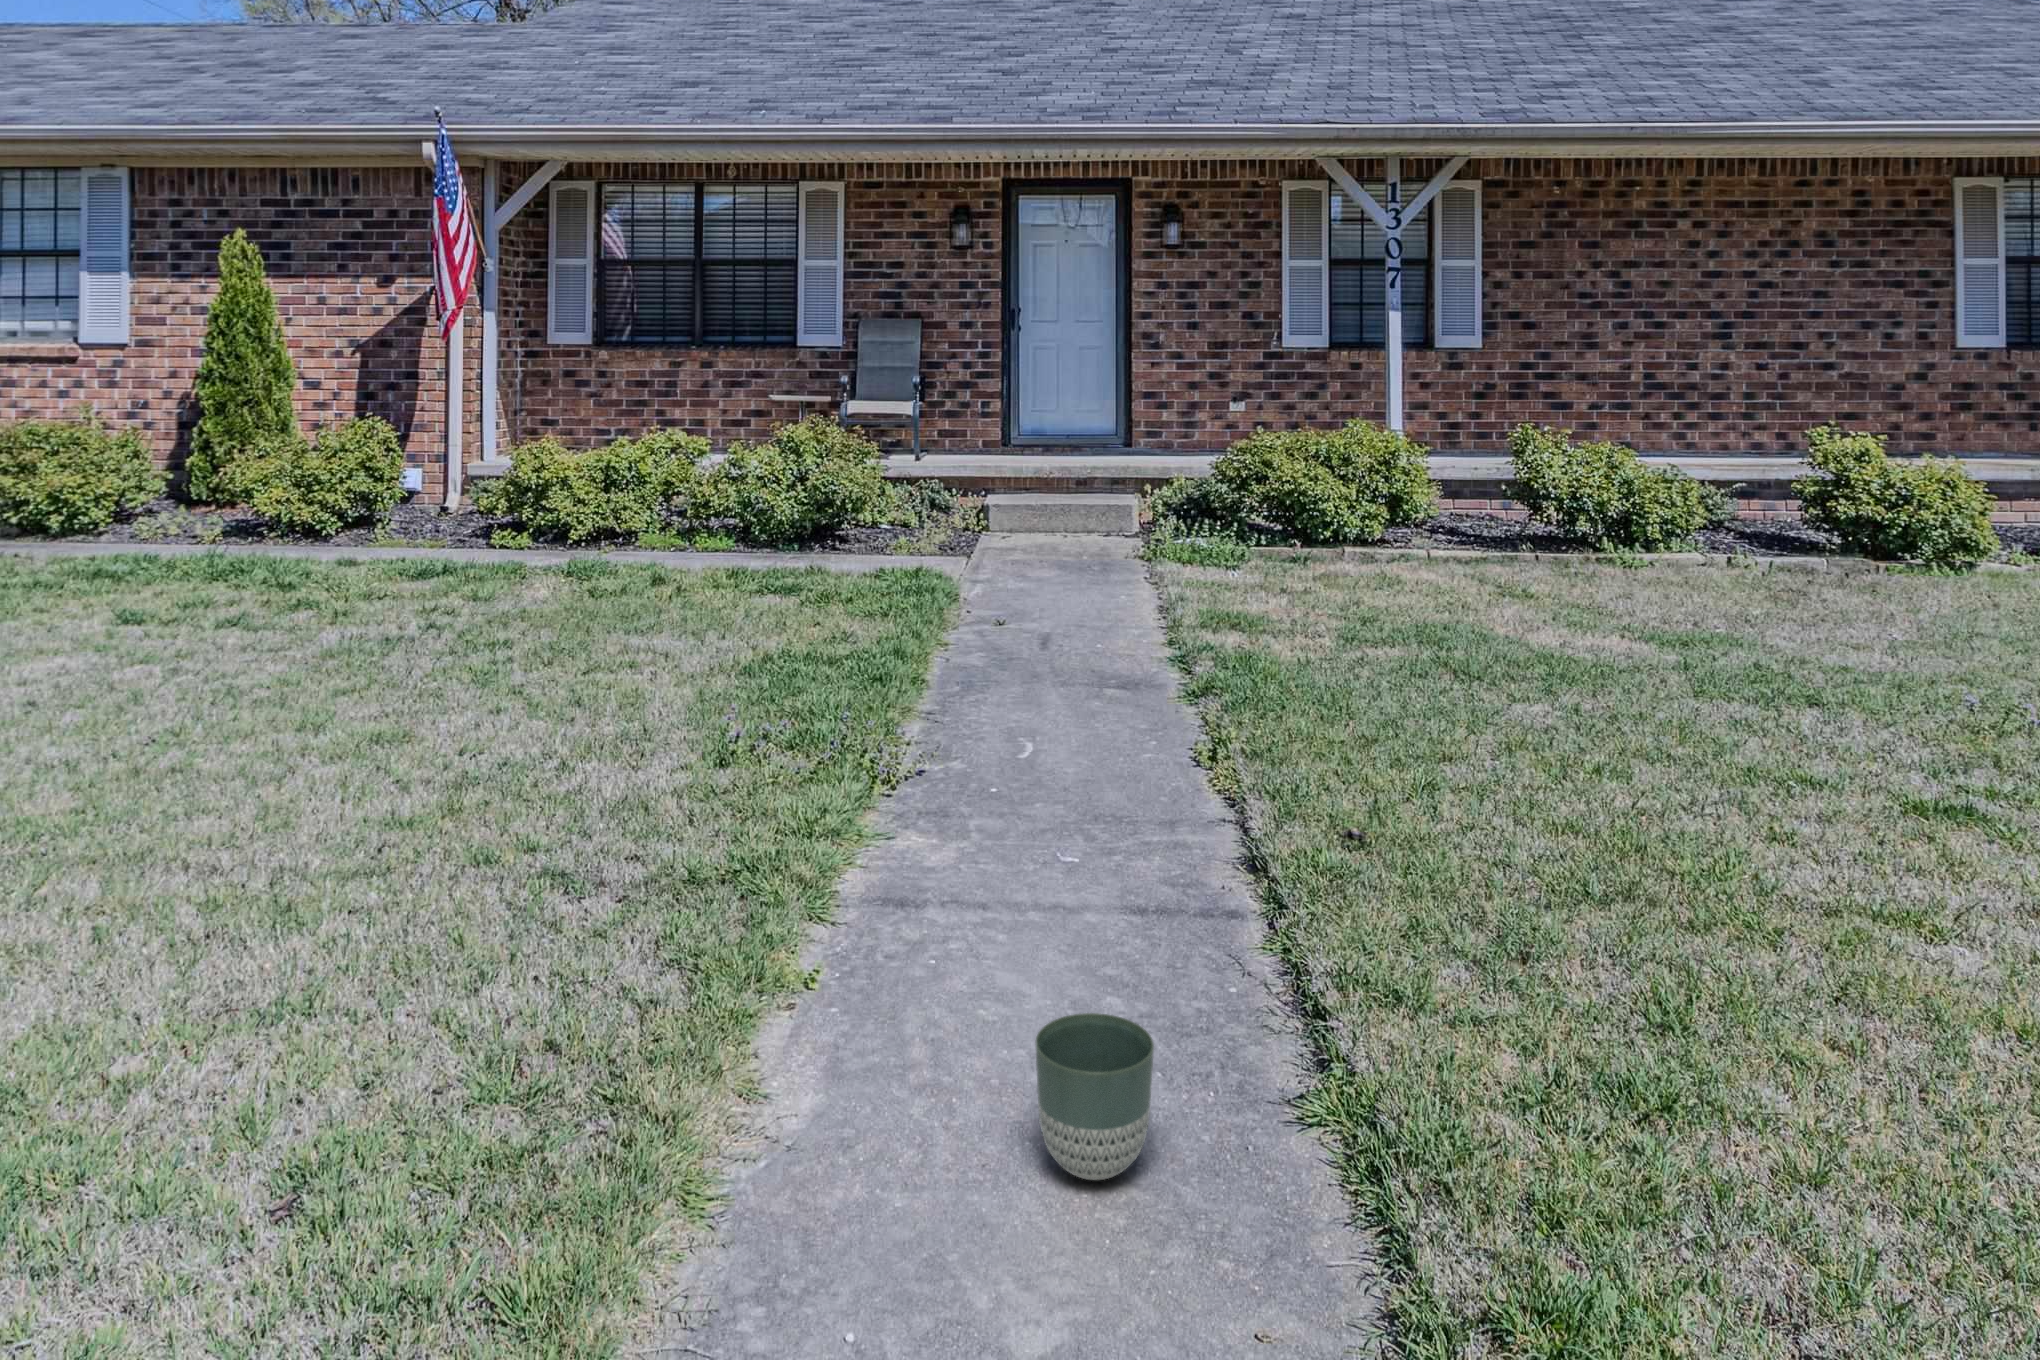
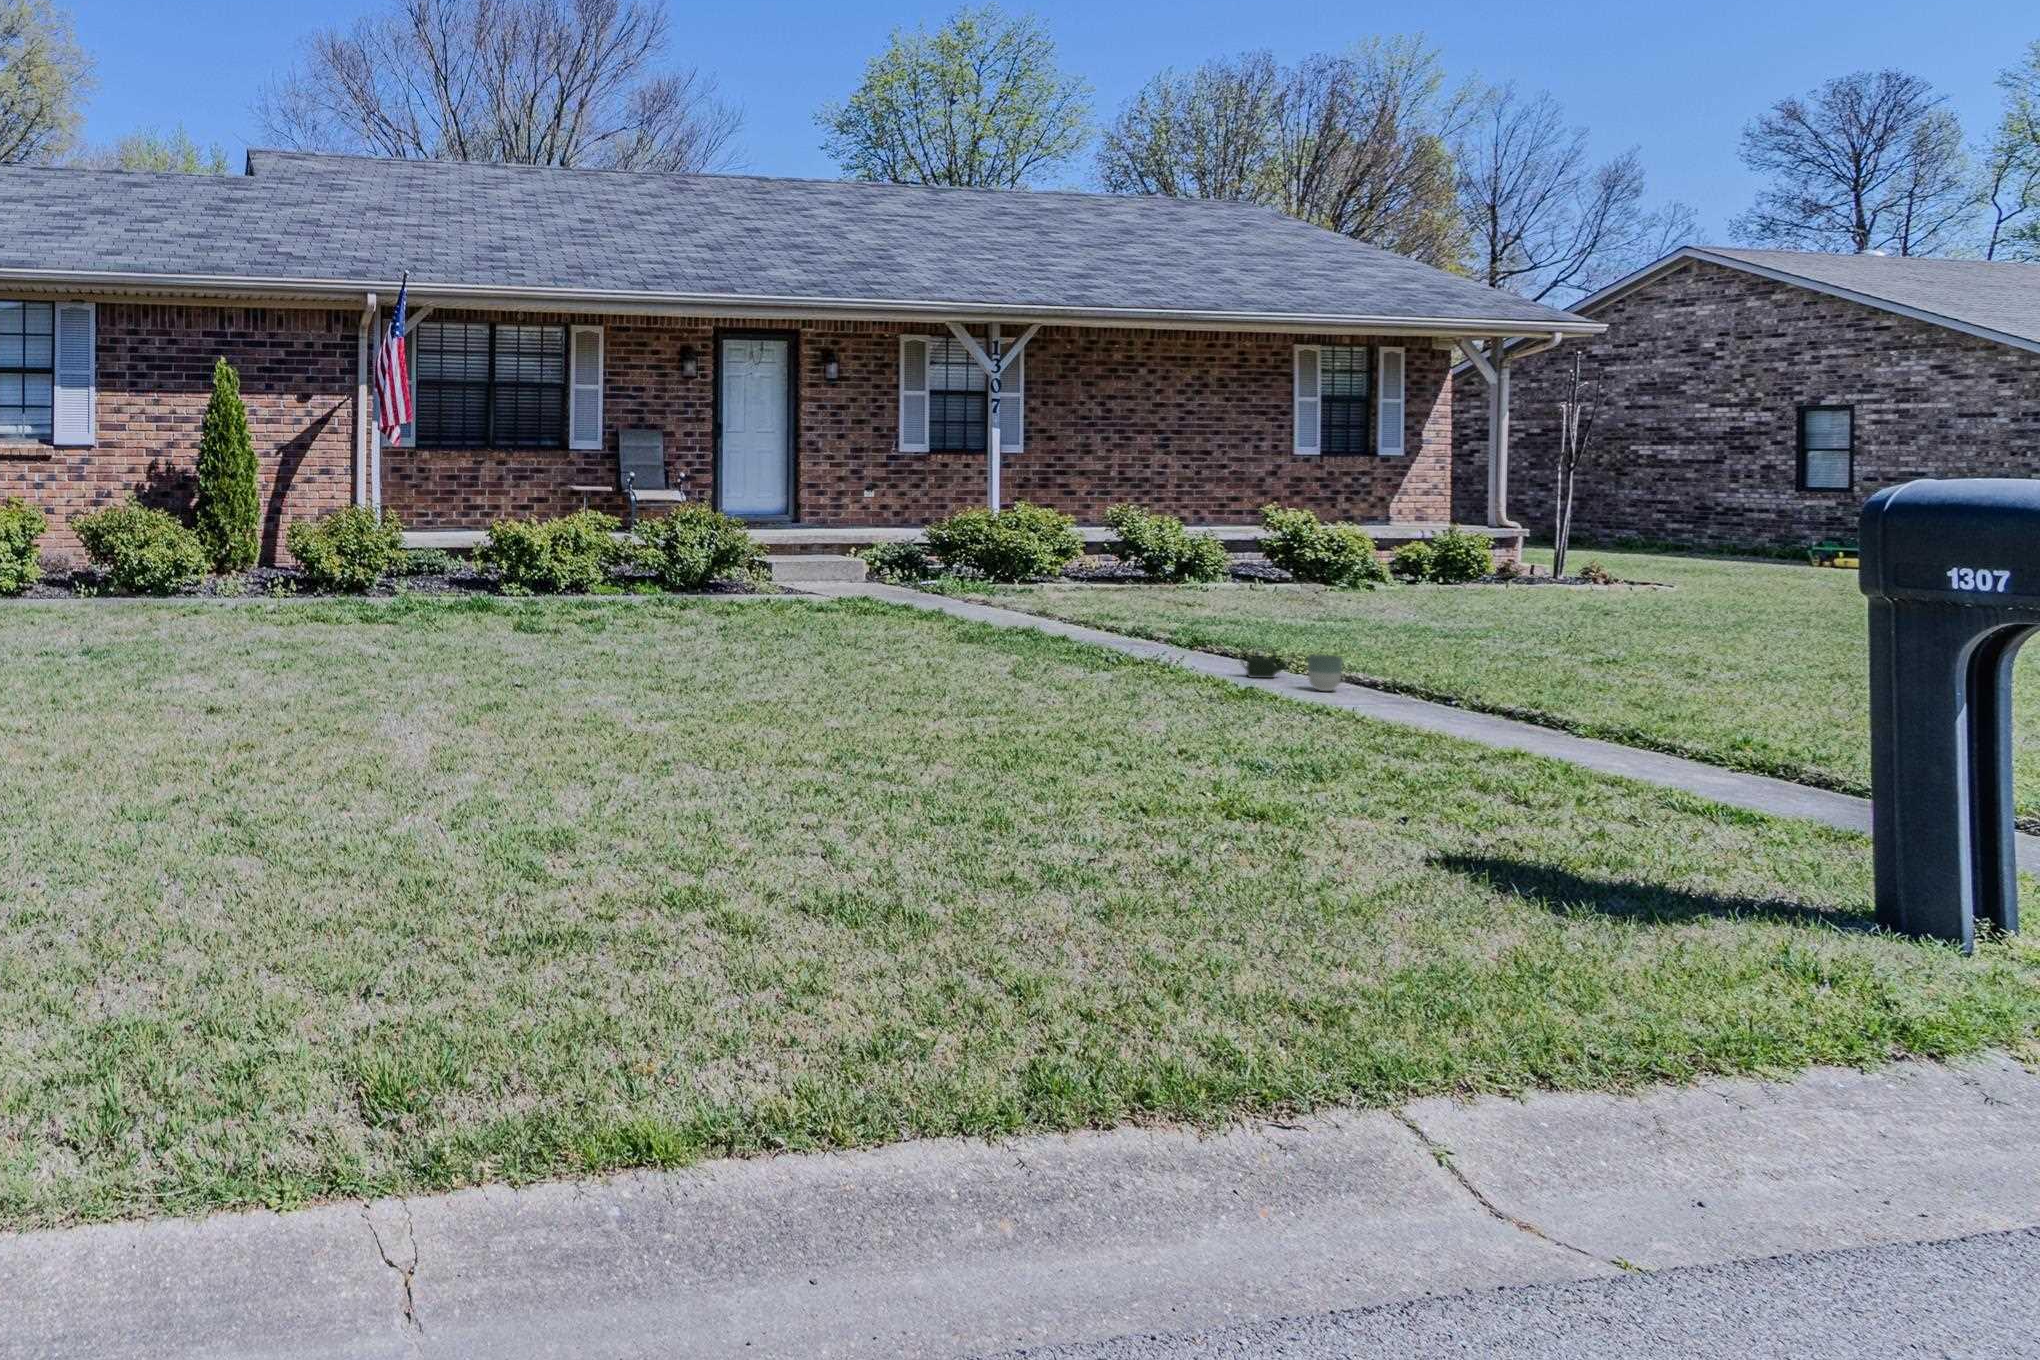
watering can: none [1036,898,1197,1012] -> present [1240,645,1289,678]

